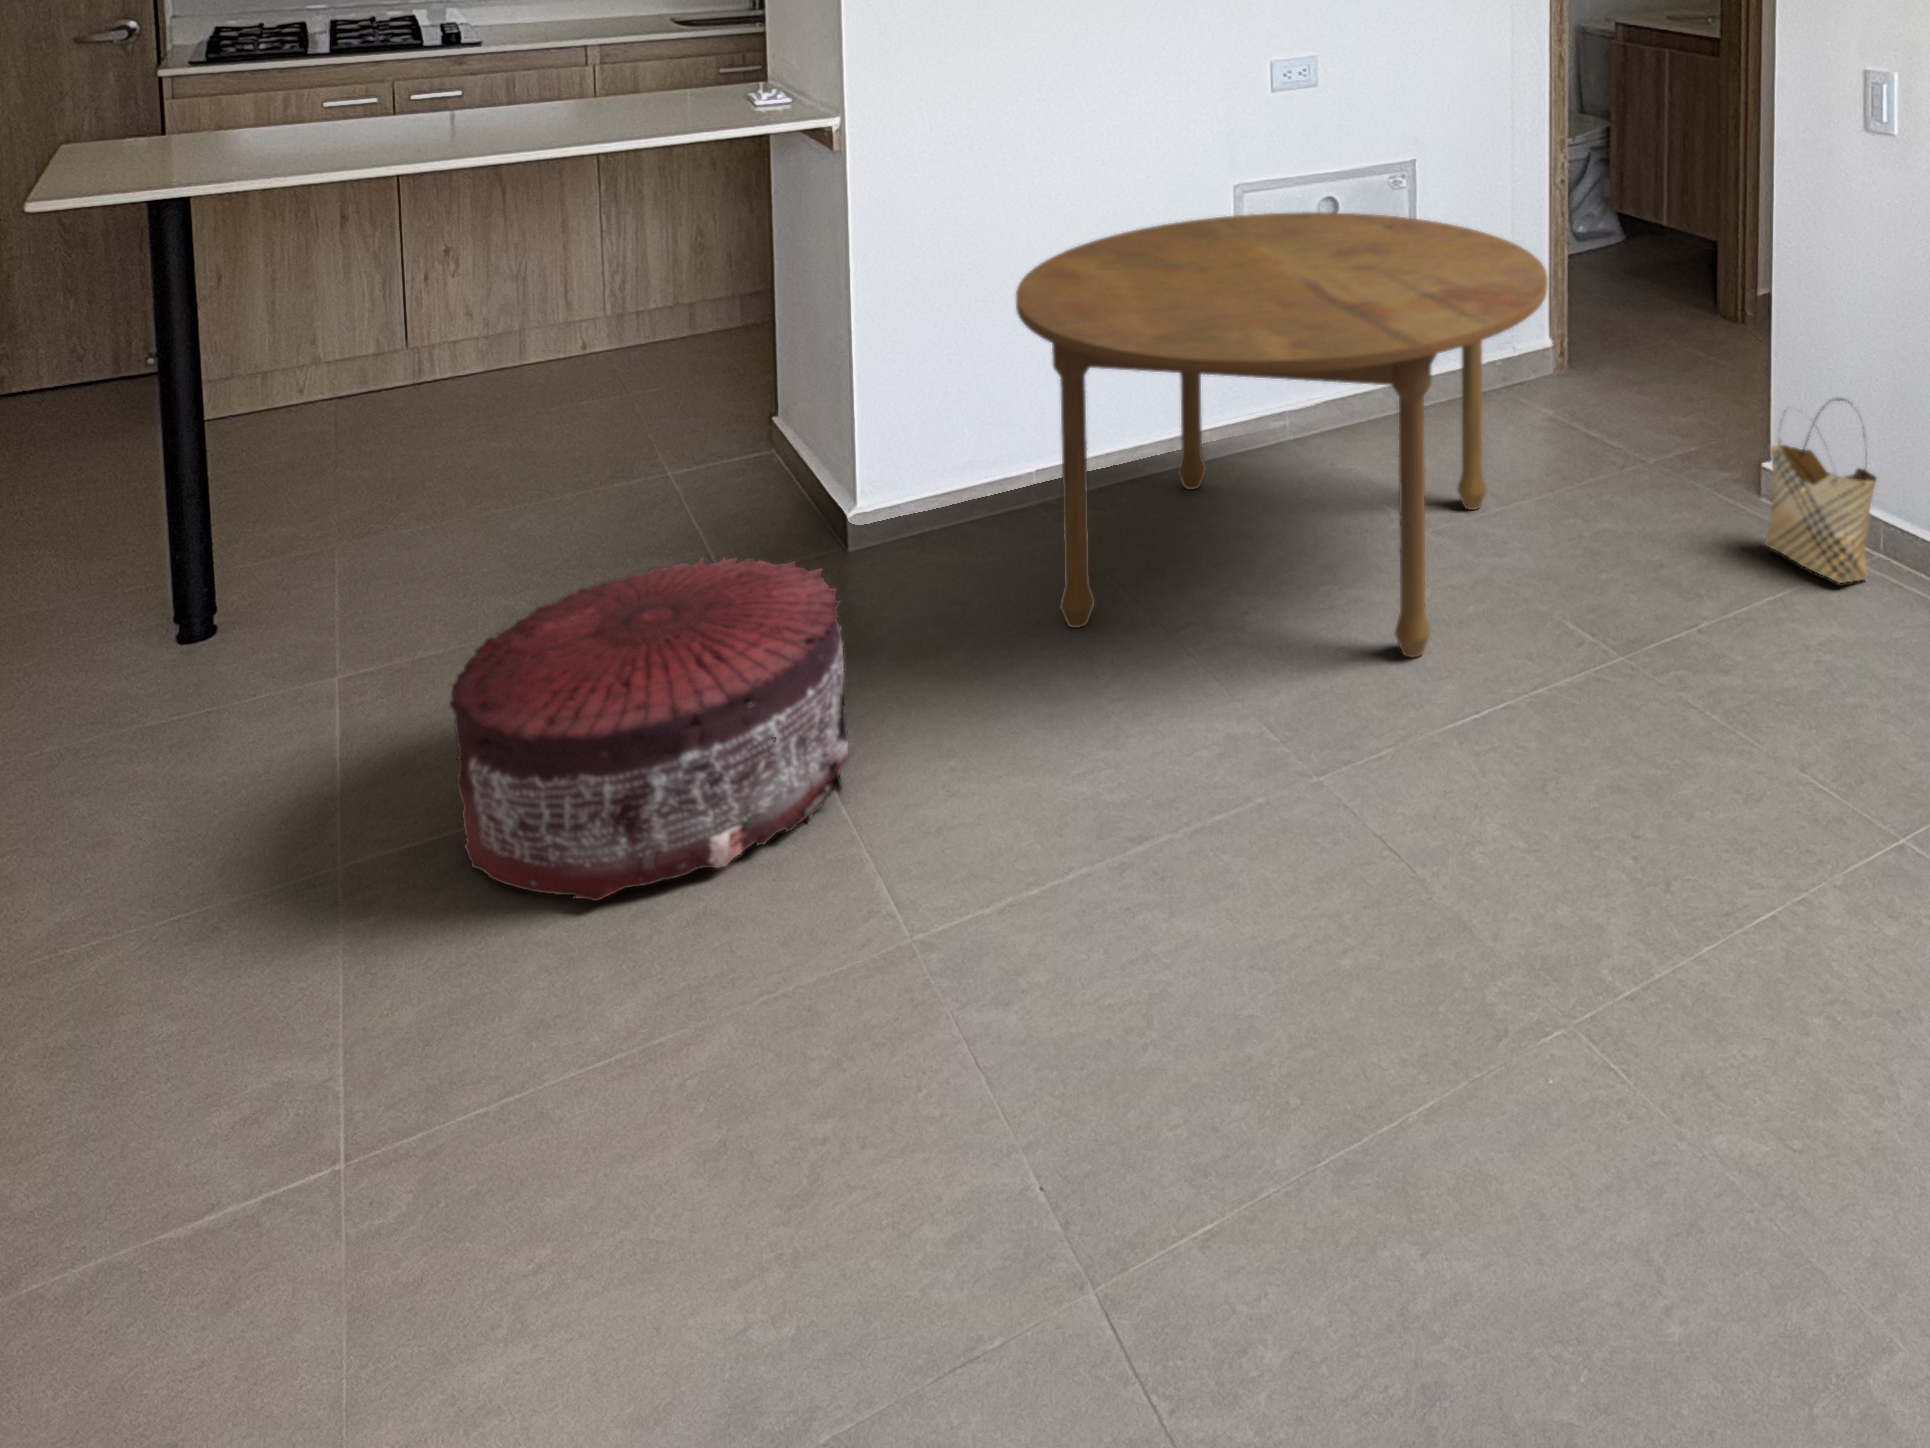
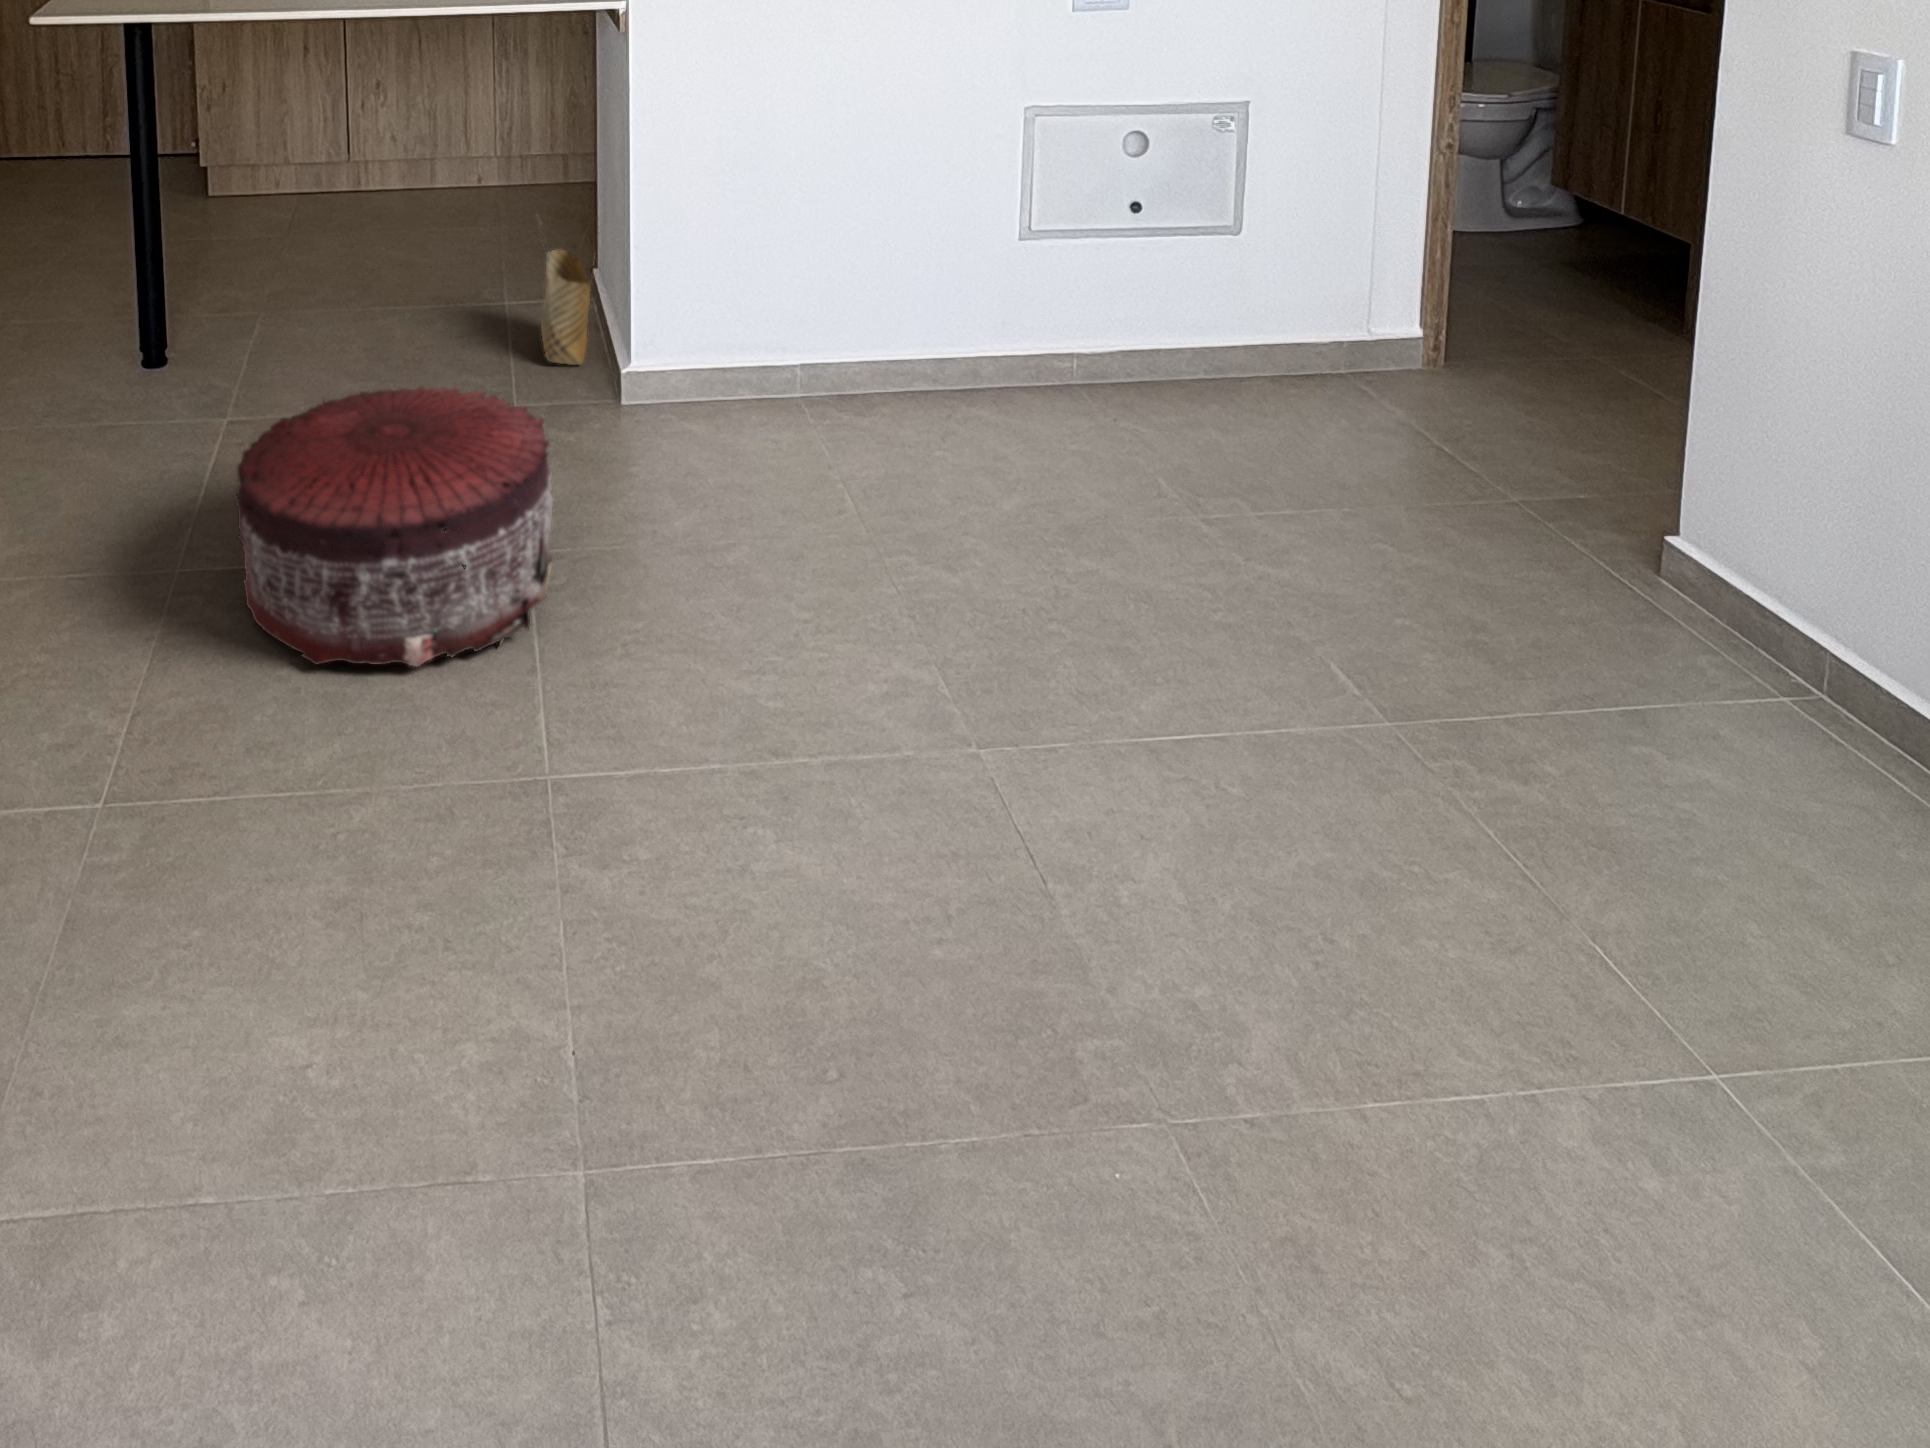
dining table: present [1016,212,1548,657] -> none [754,137,1354,656]
woven basket: present [1765,398,1877,583] -> present [539,219,598,365]

